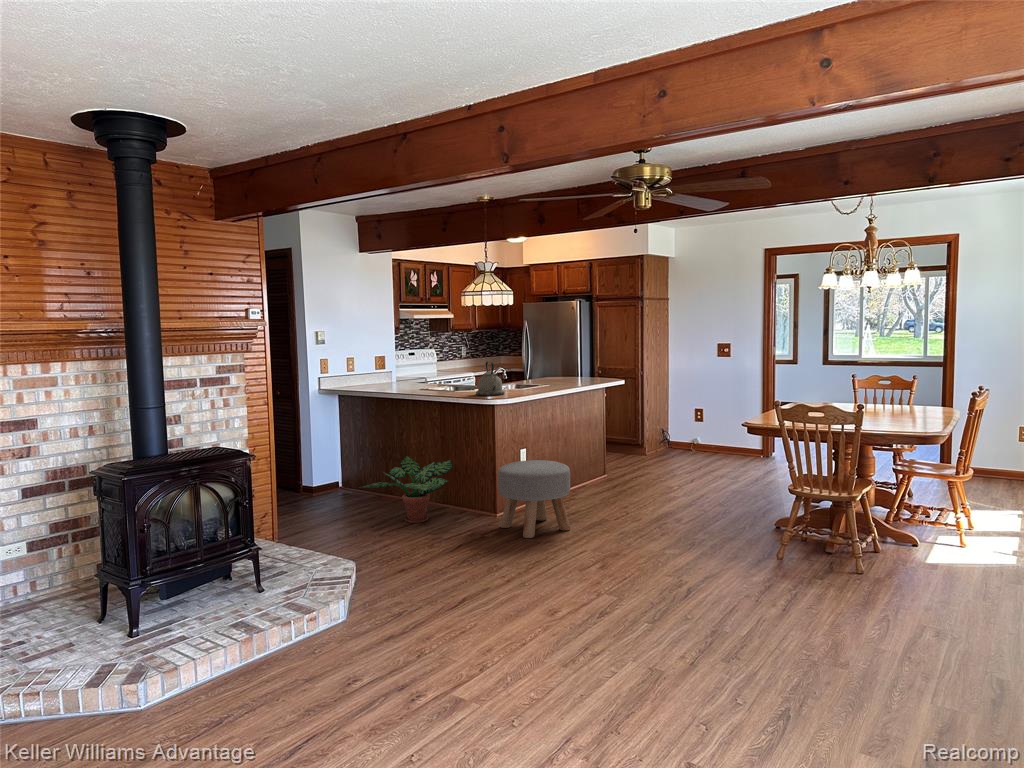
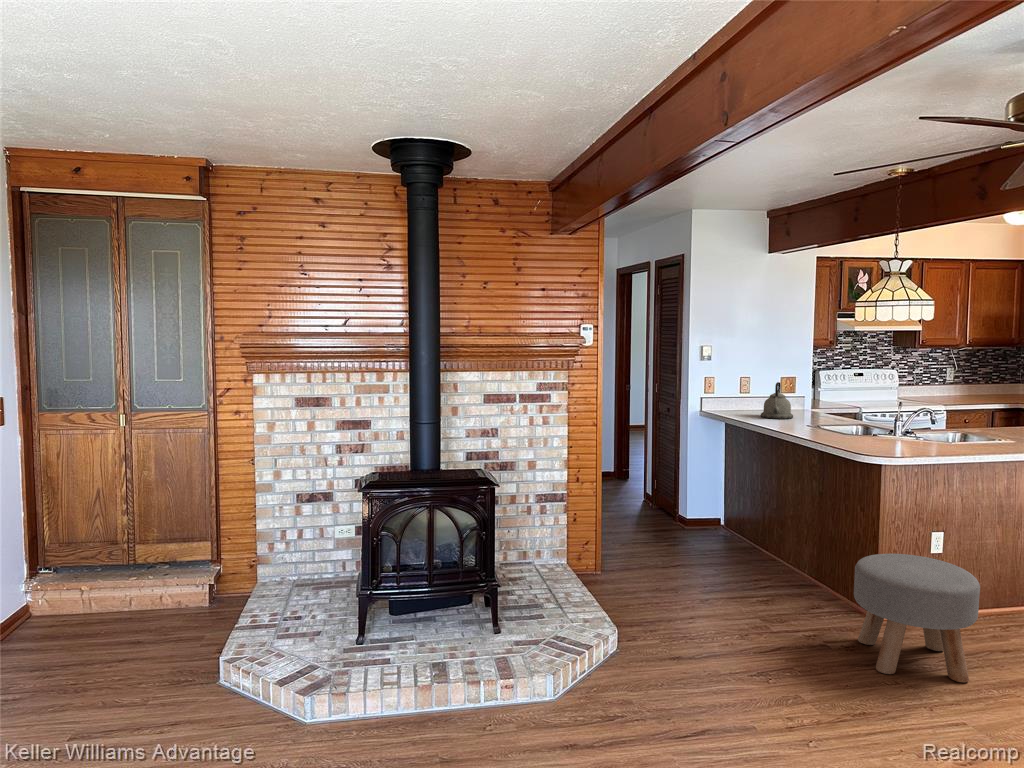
kettle: present [476,361,505,396] -> present [761,382,793,419]
potted plant: present [359,456,453,523] -> none [696,511,822,598]

